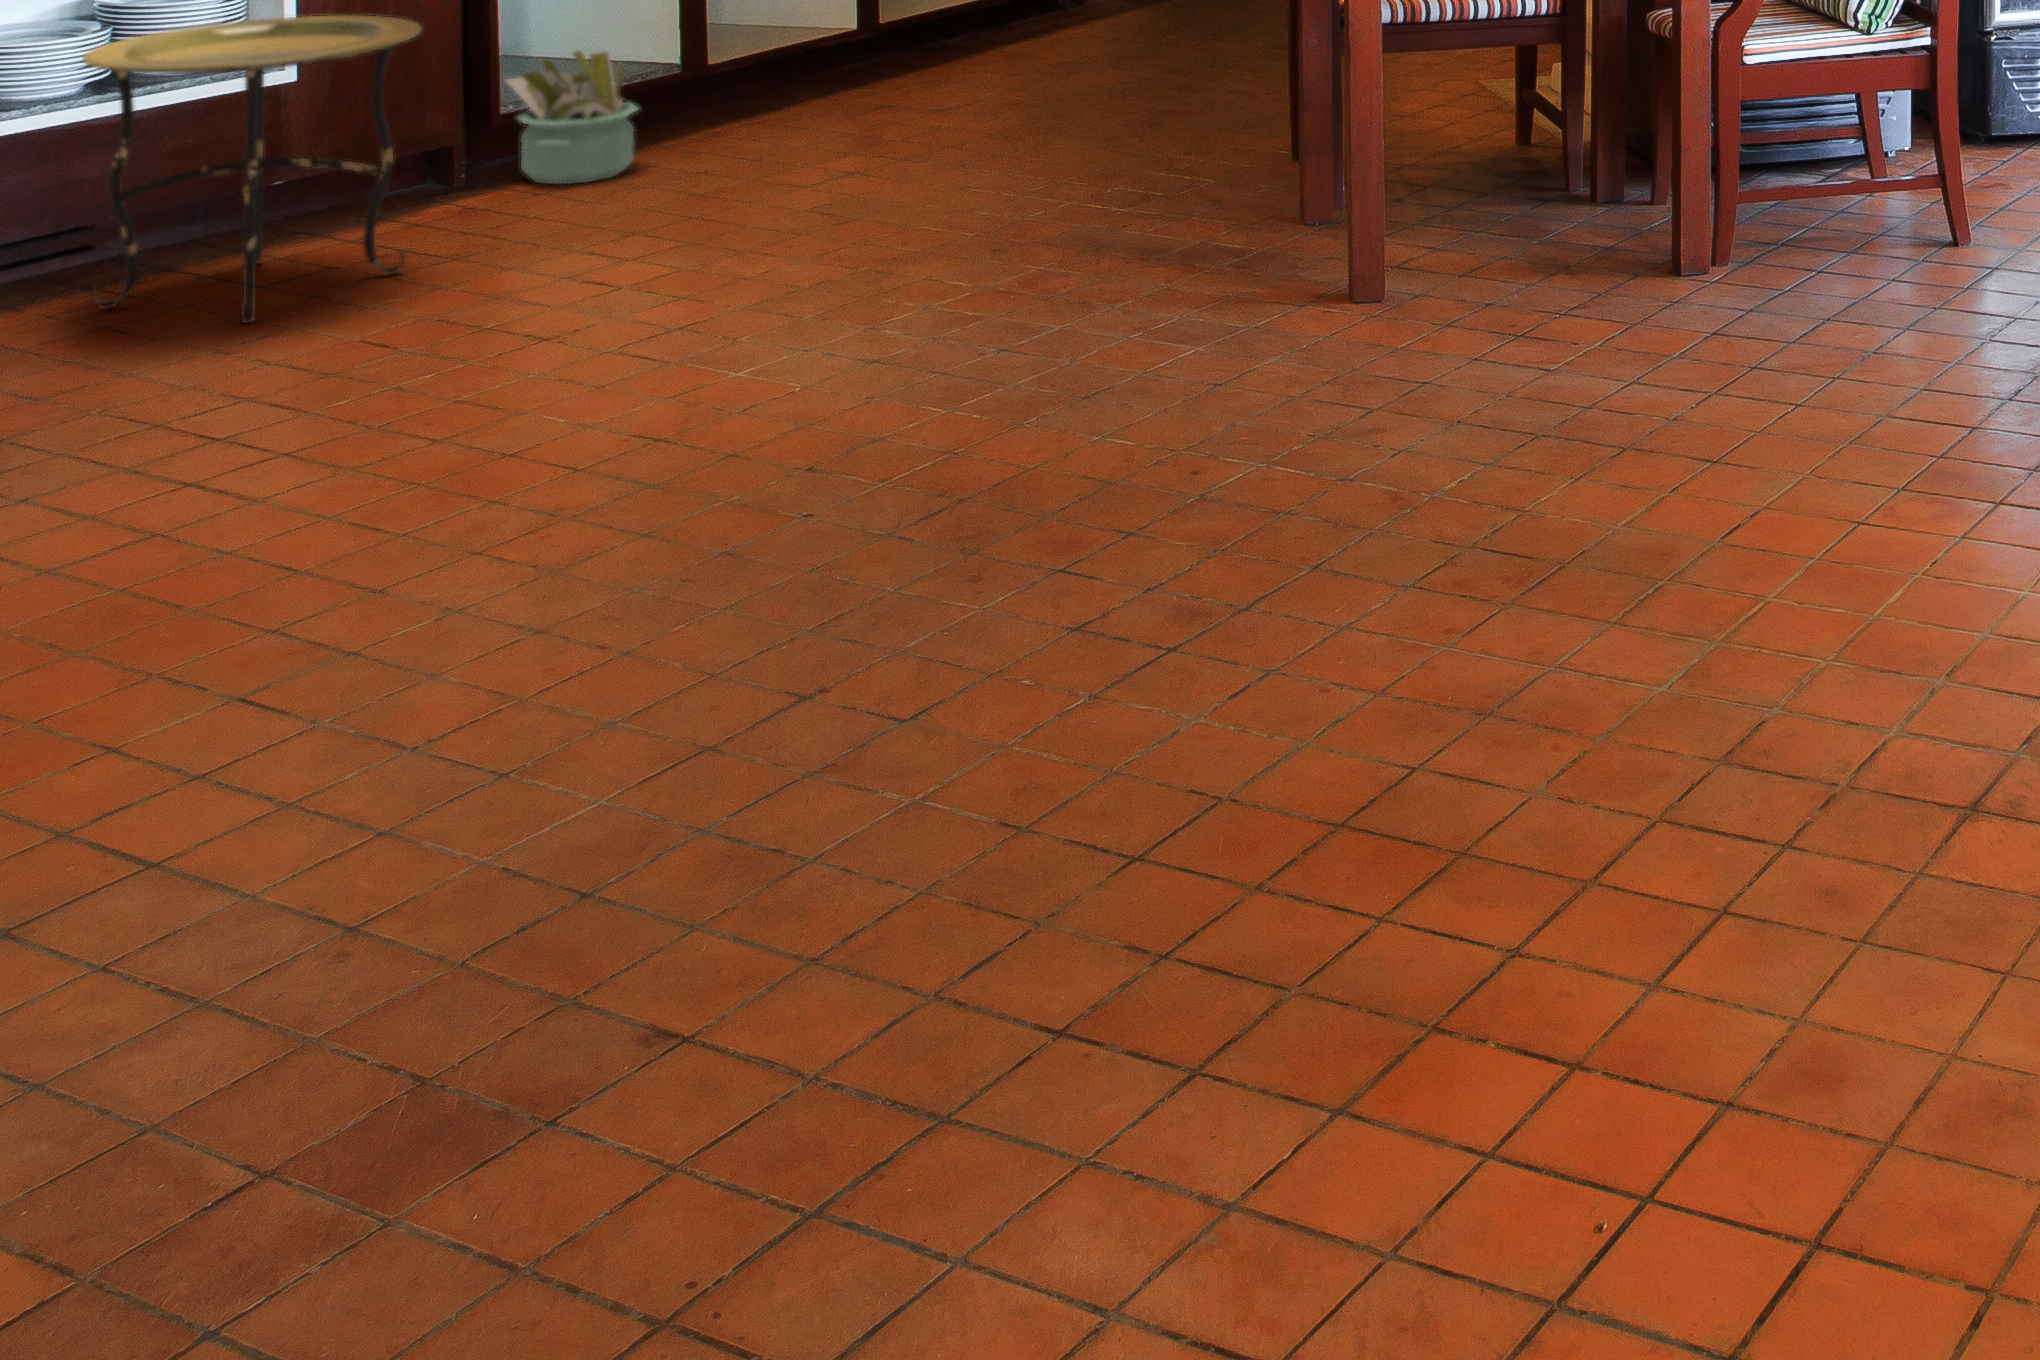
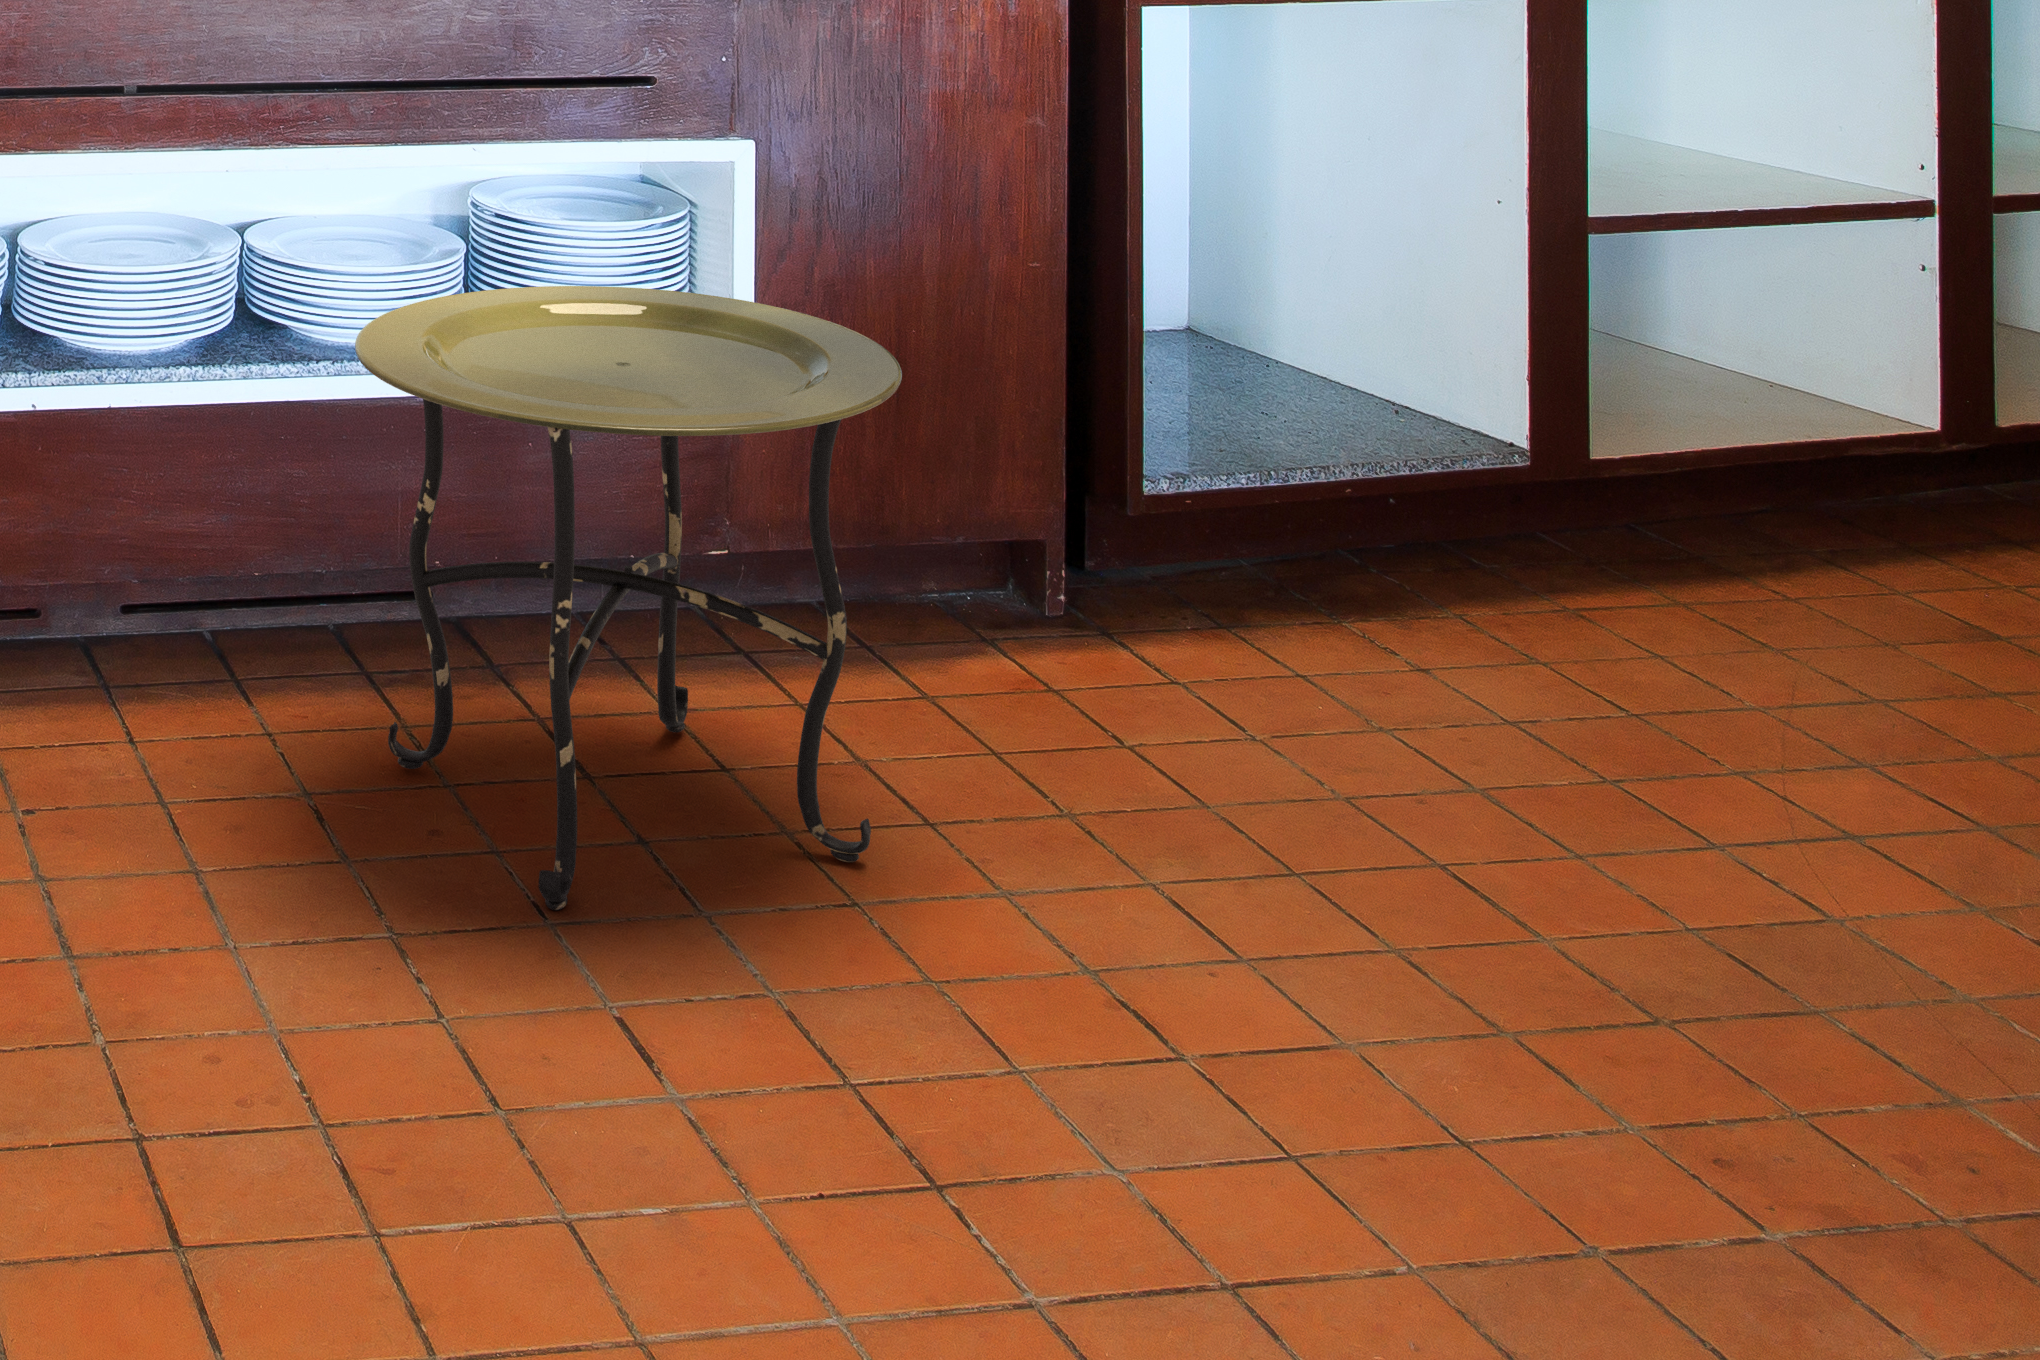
decorative plant: present [507,49,638,185] -> none [1163,423,1419,704]

